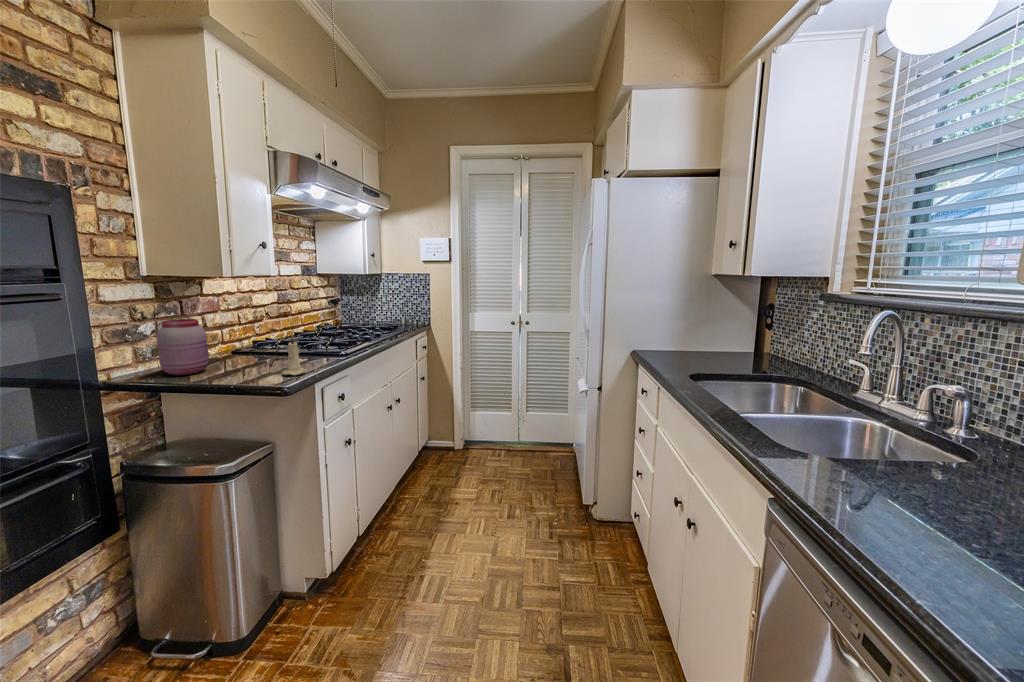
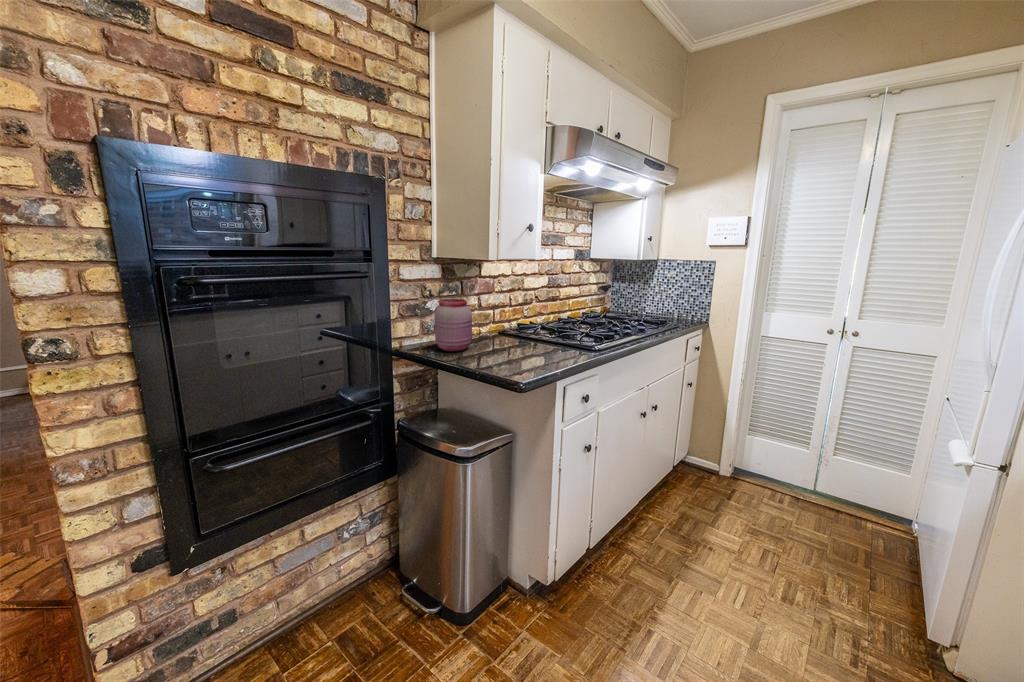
candle: present [282,336,306,375] -> none [526,325,550,369]

